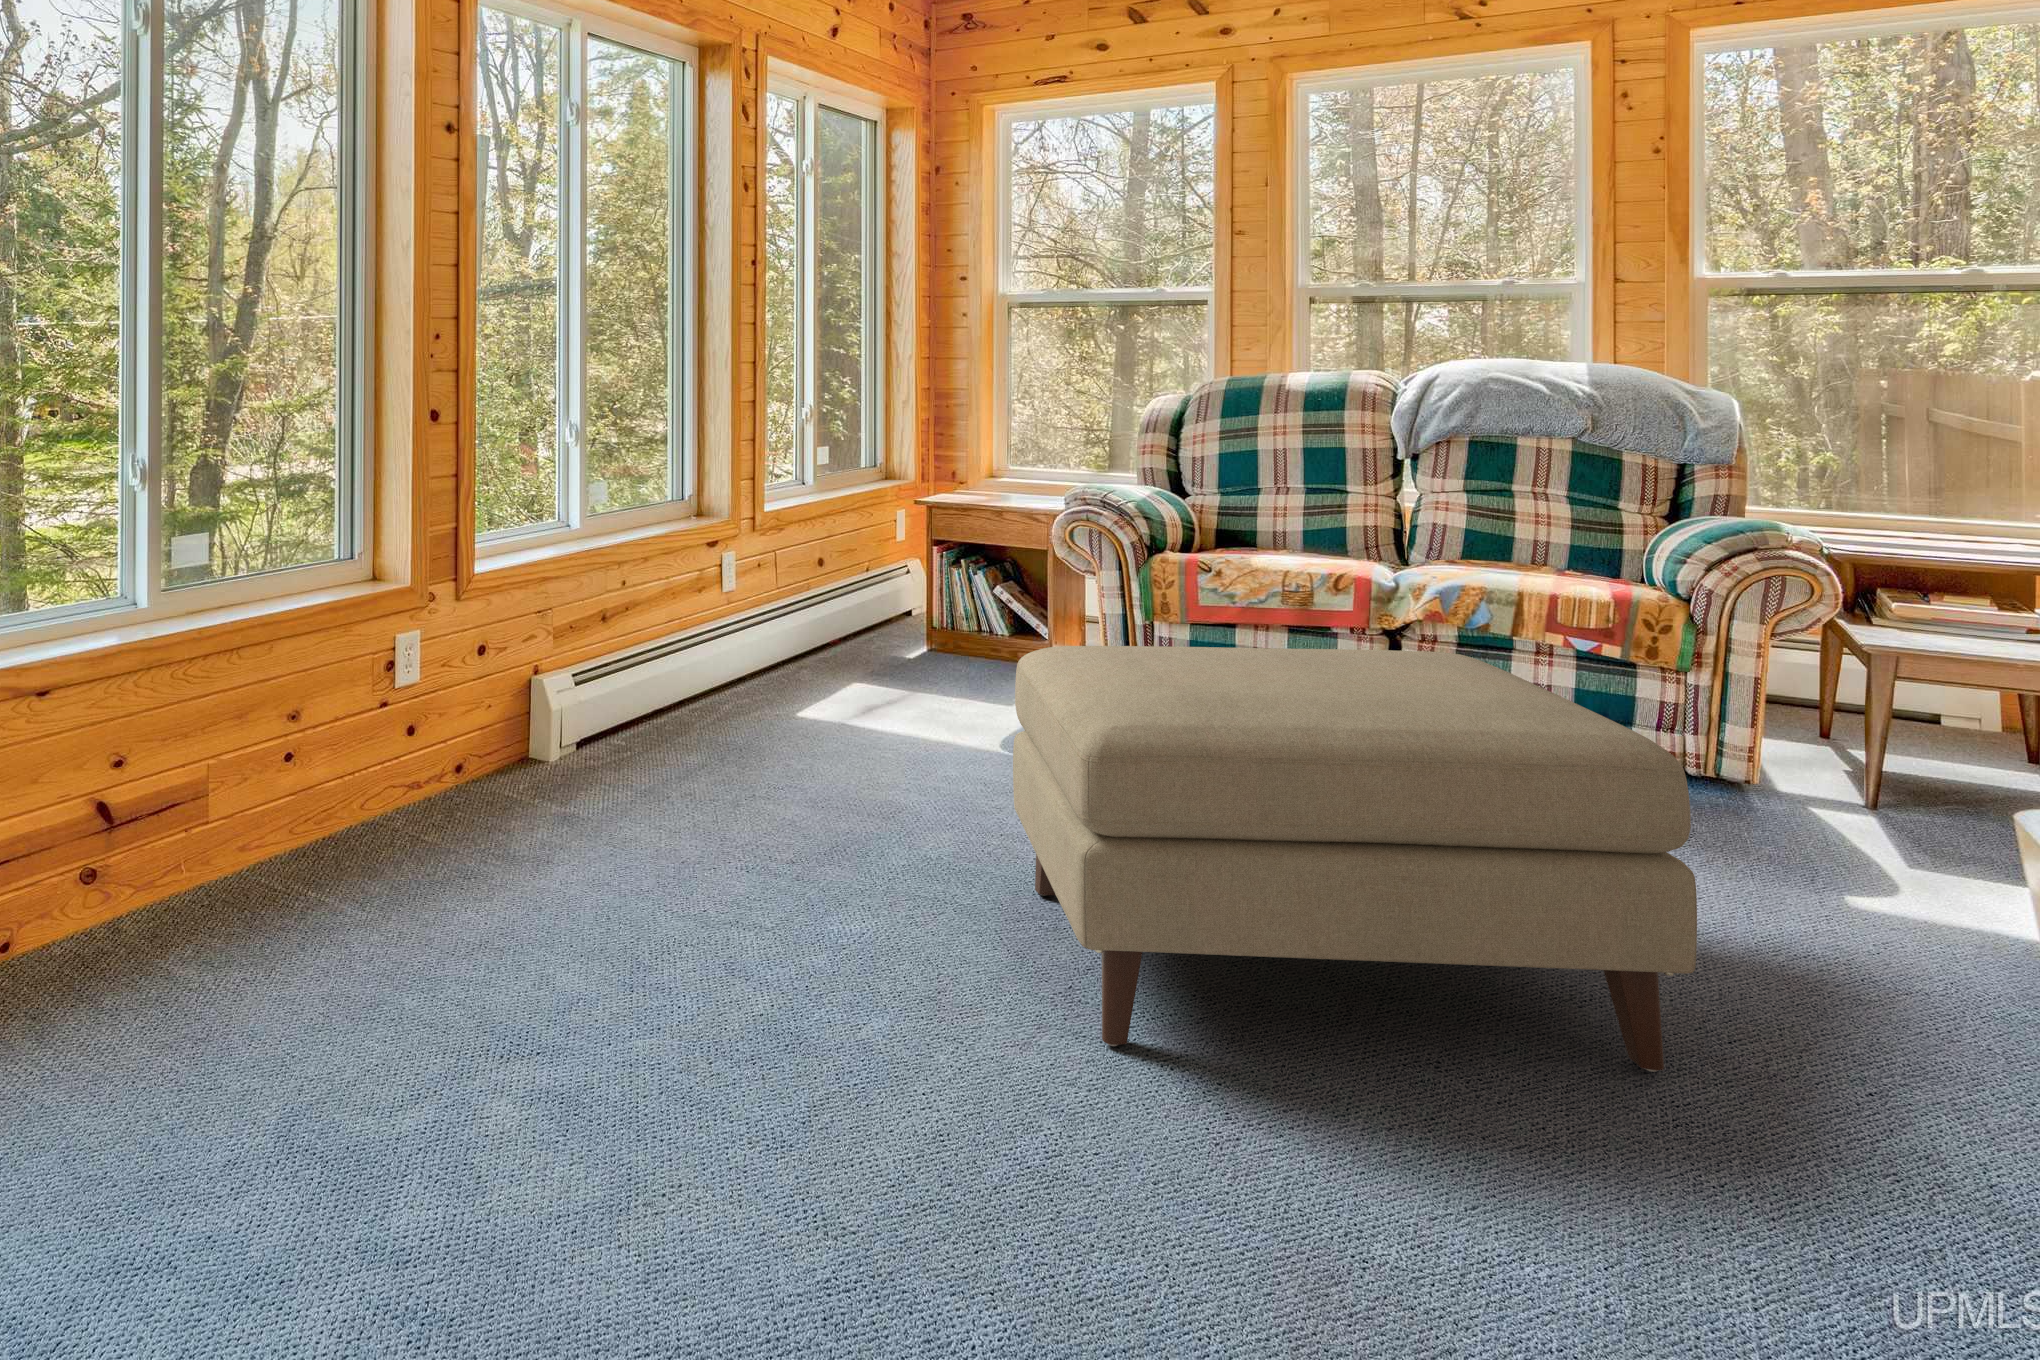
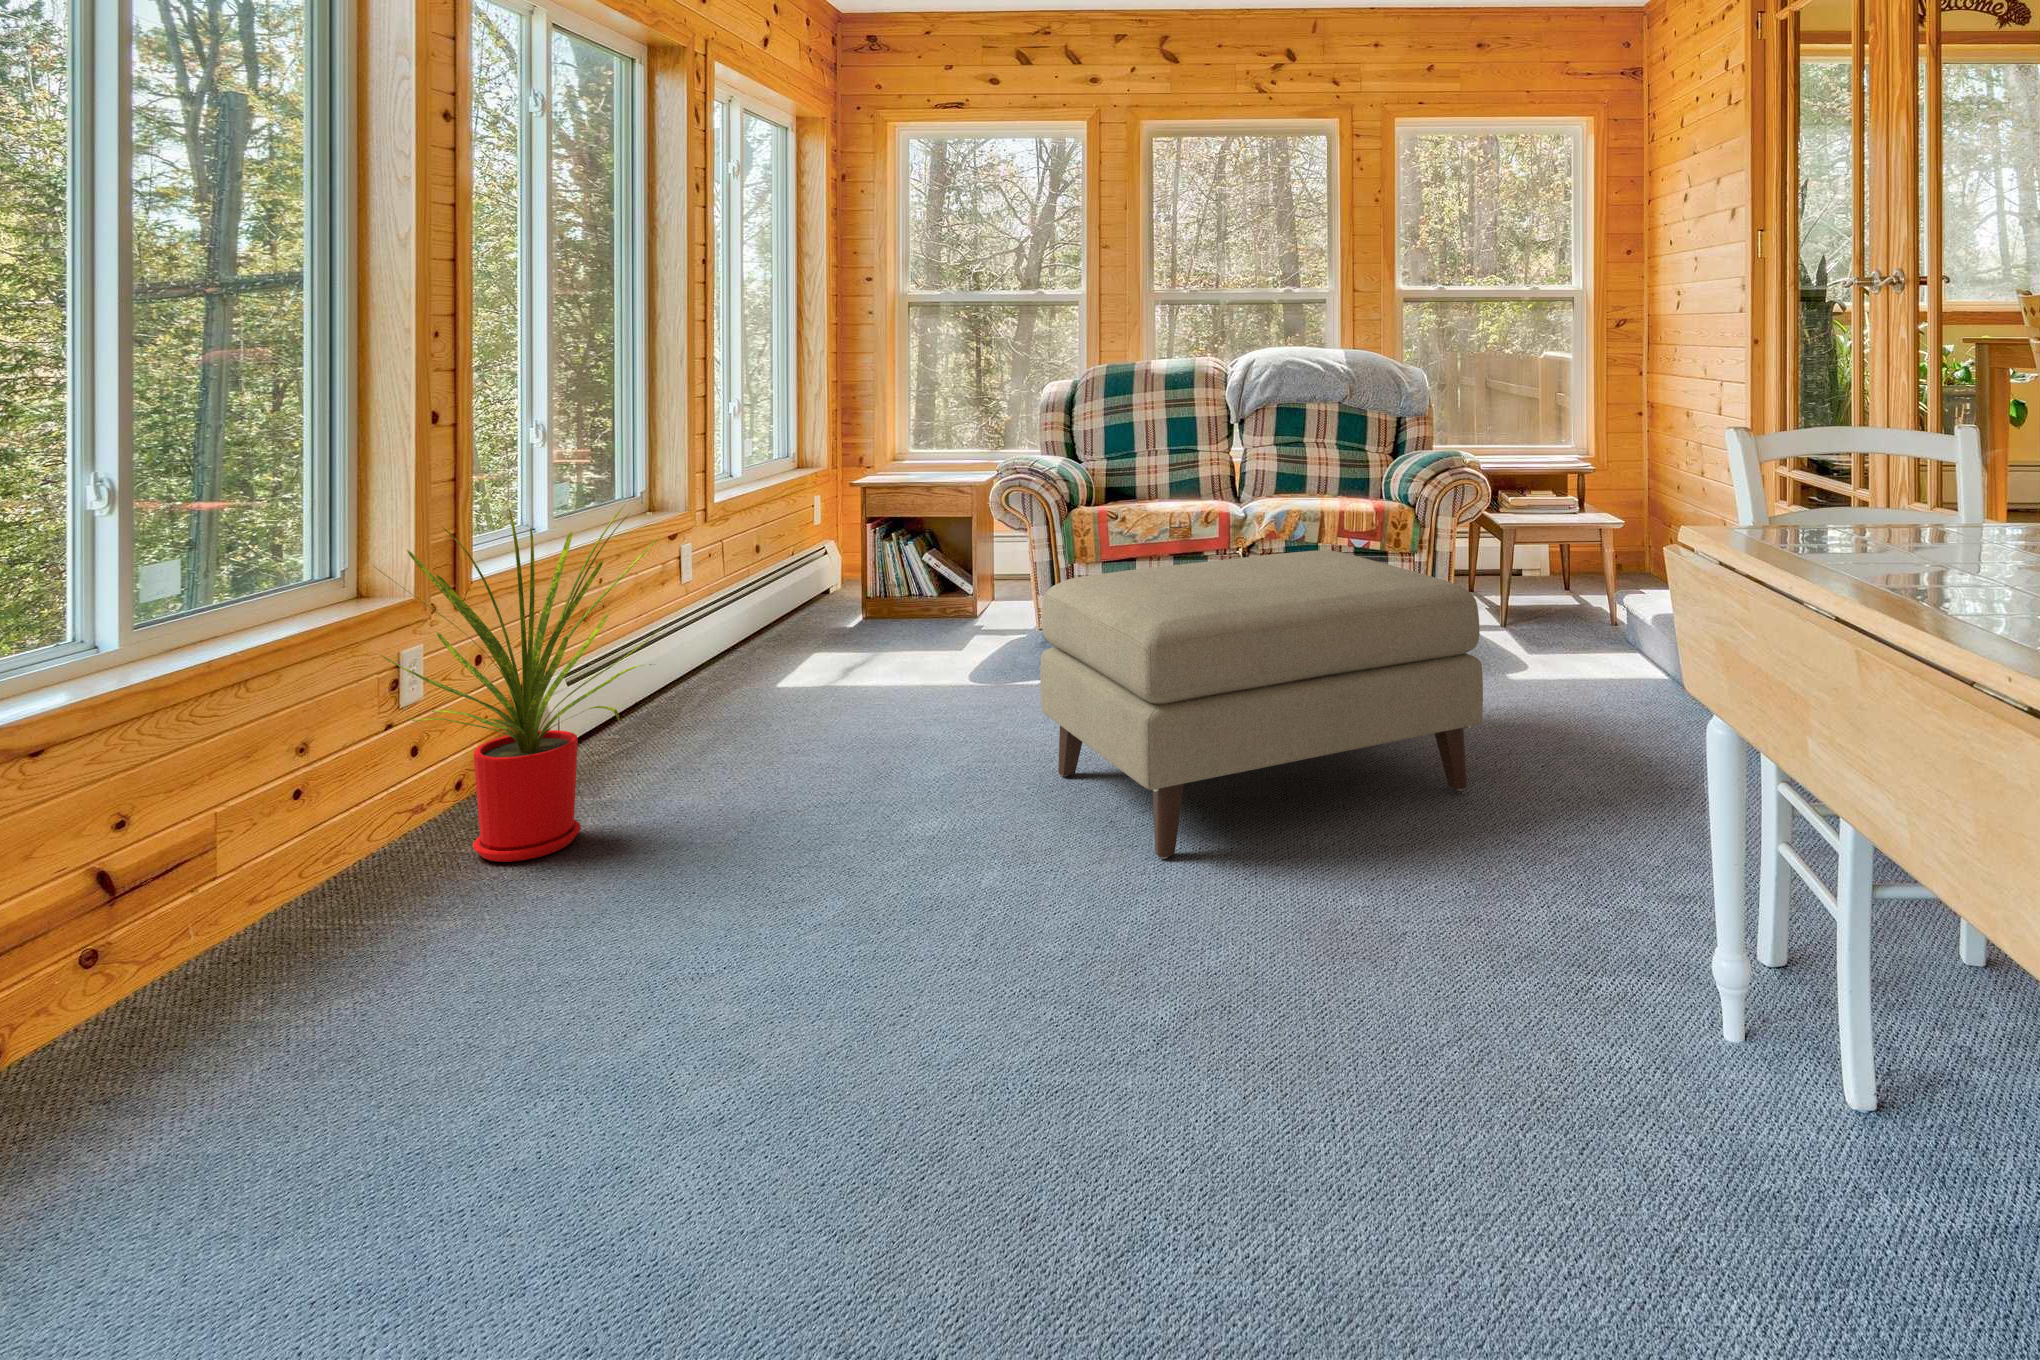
house plant: none [354,505,608,856] -> present [376,505,661,862]

